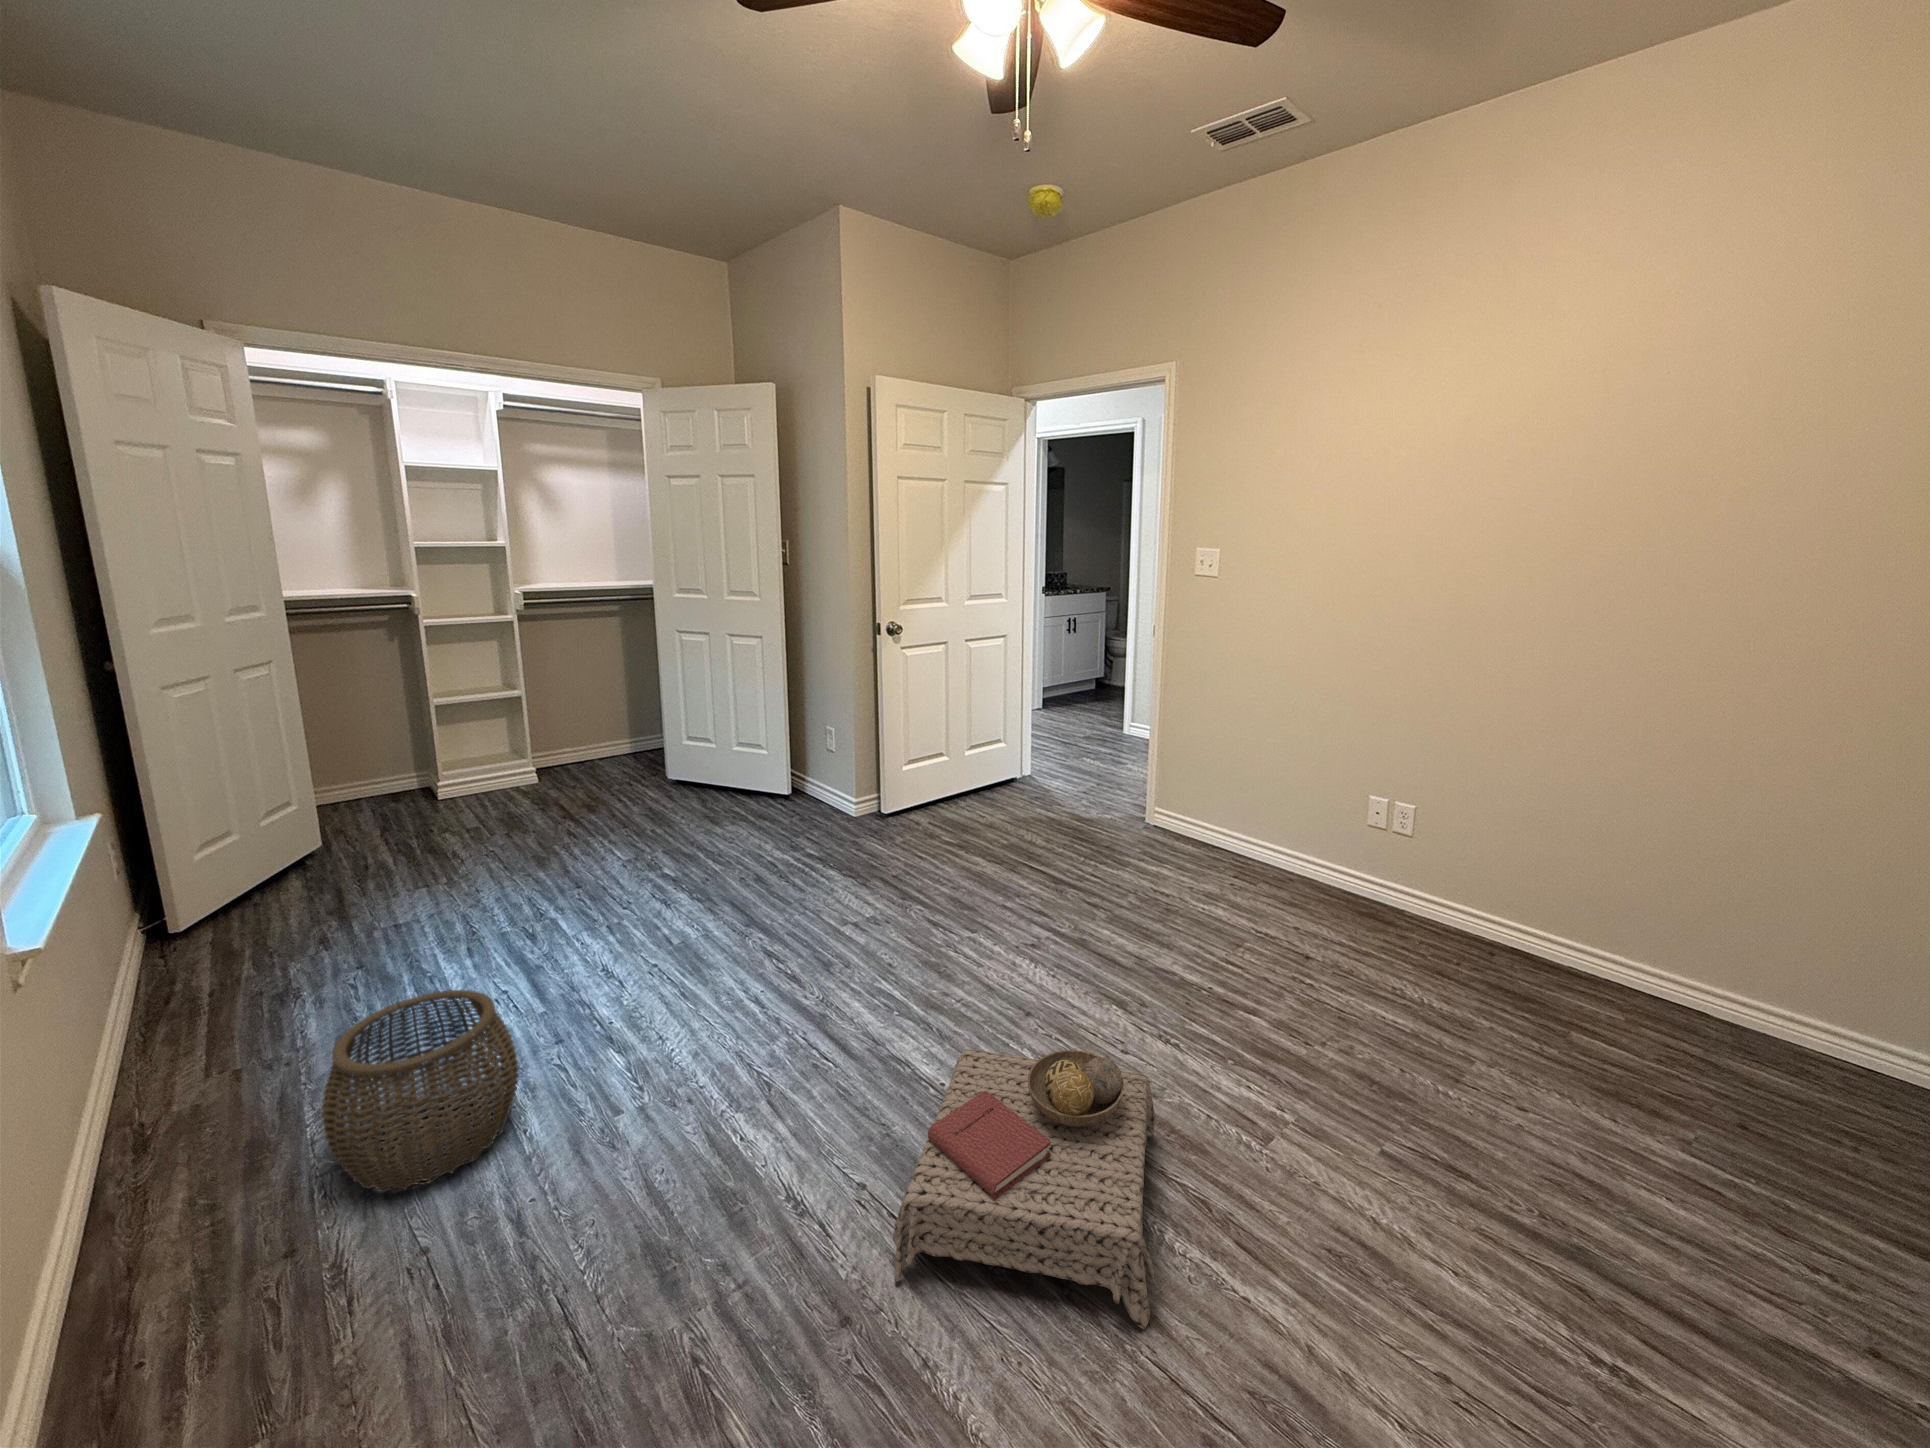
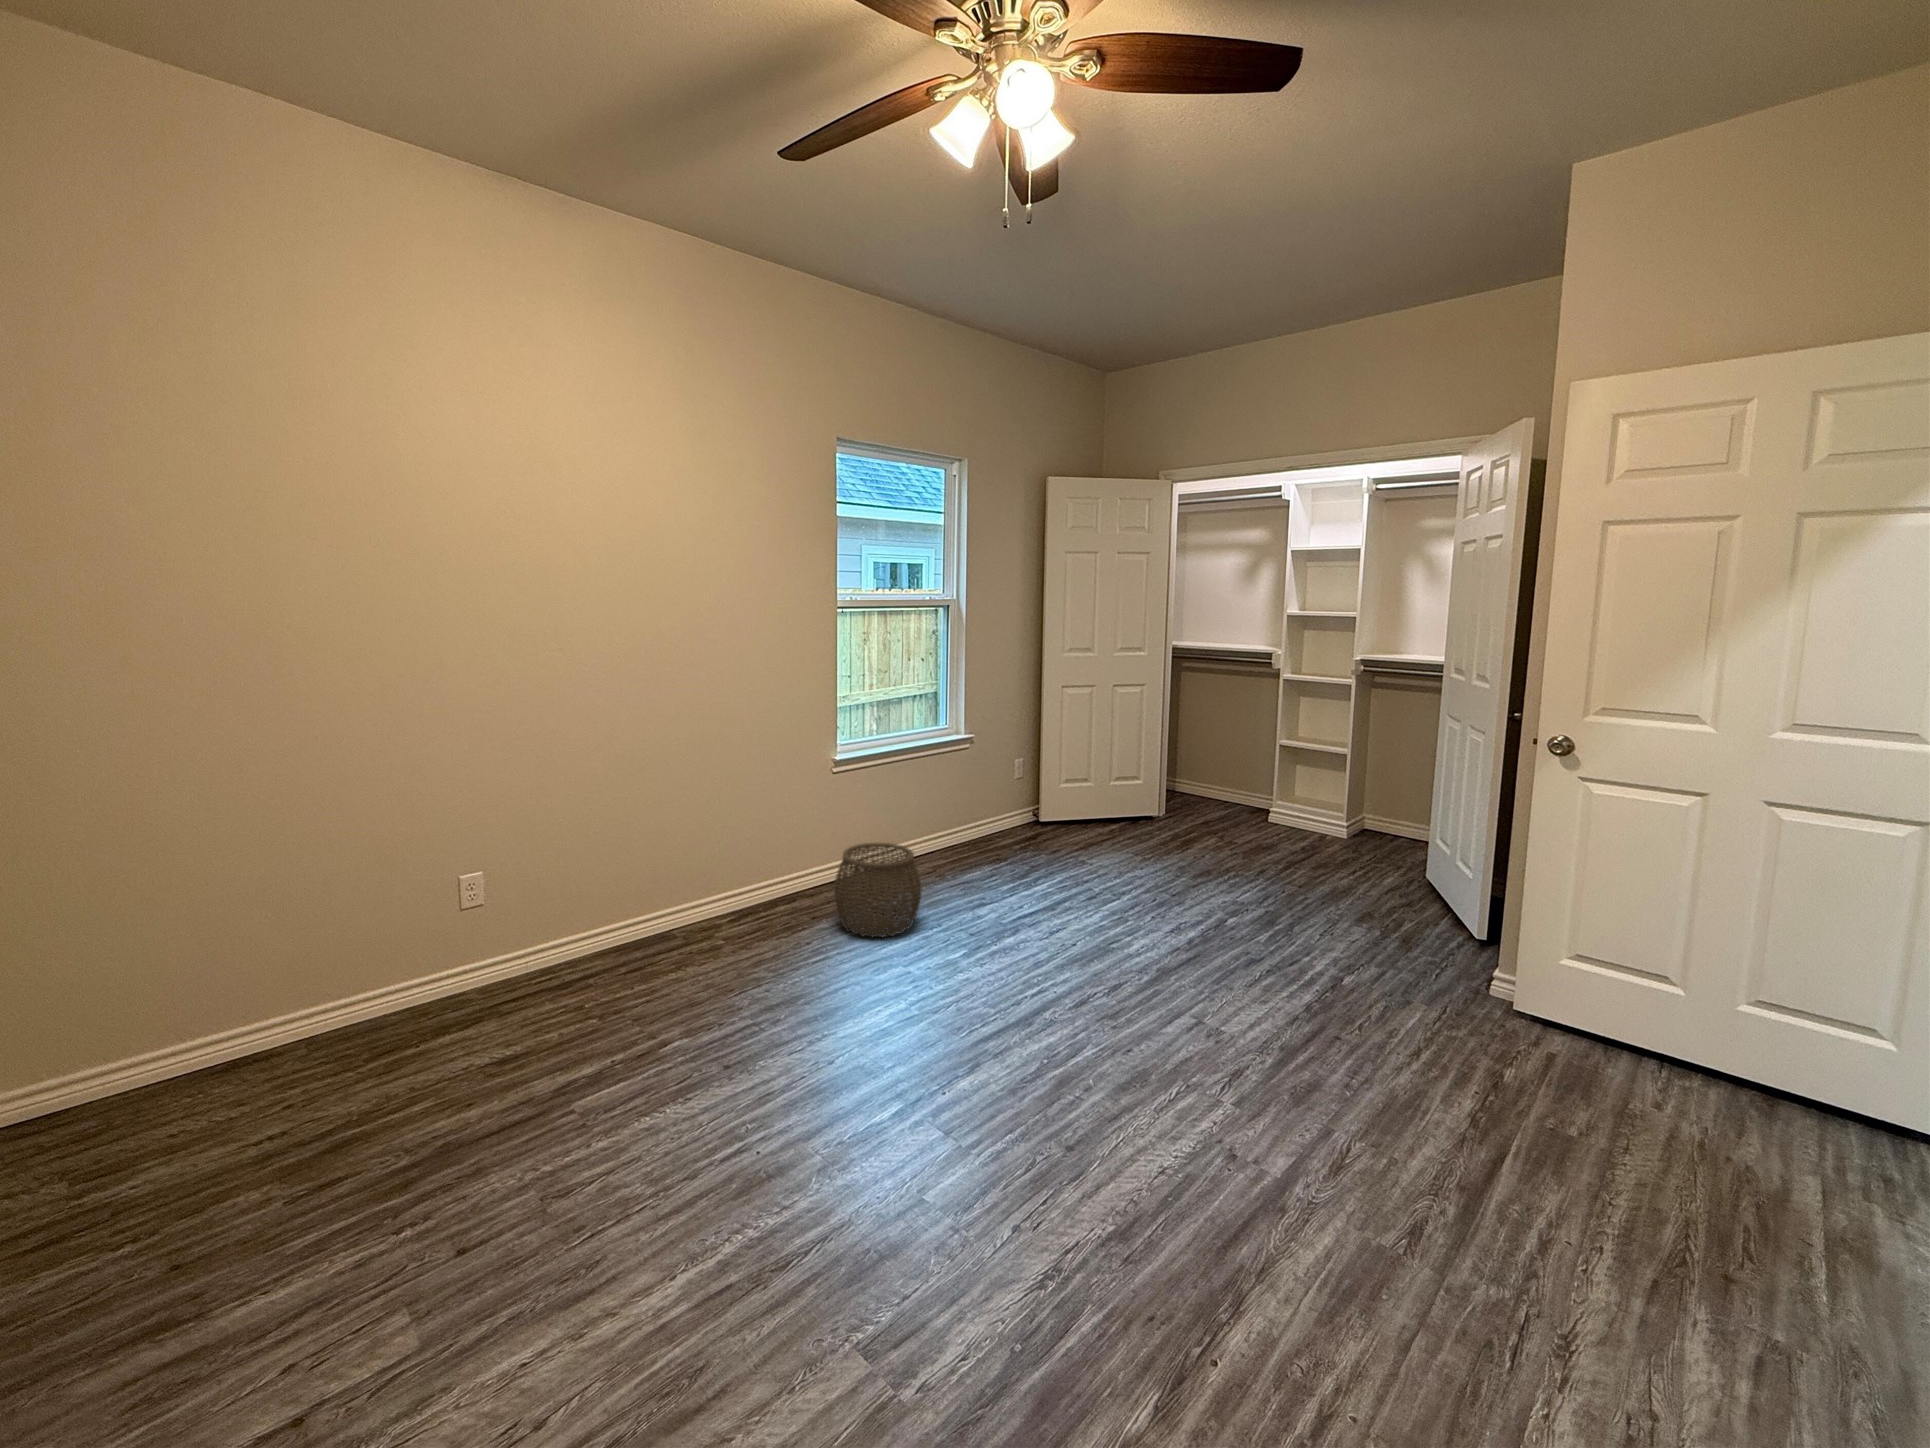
ottoman: present [893,1050,1157,1329] -> none [668,1019,920,1236]

